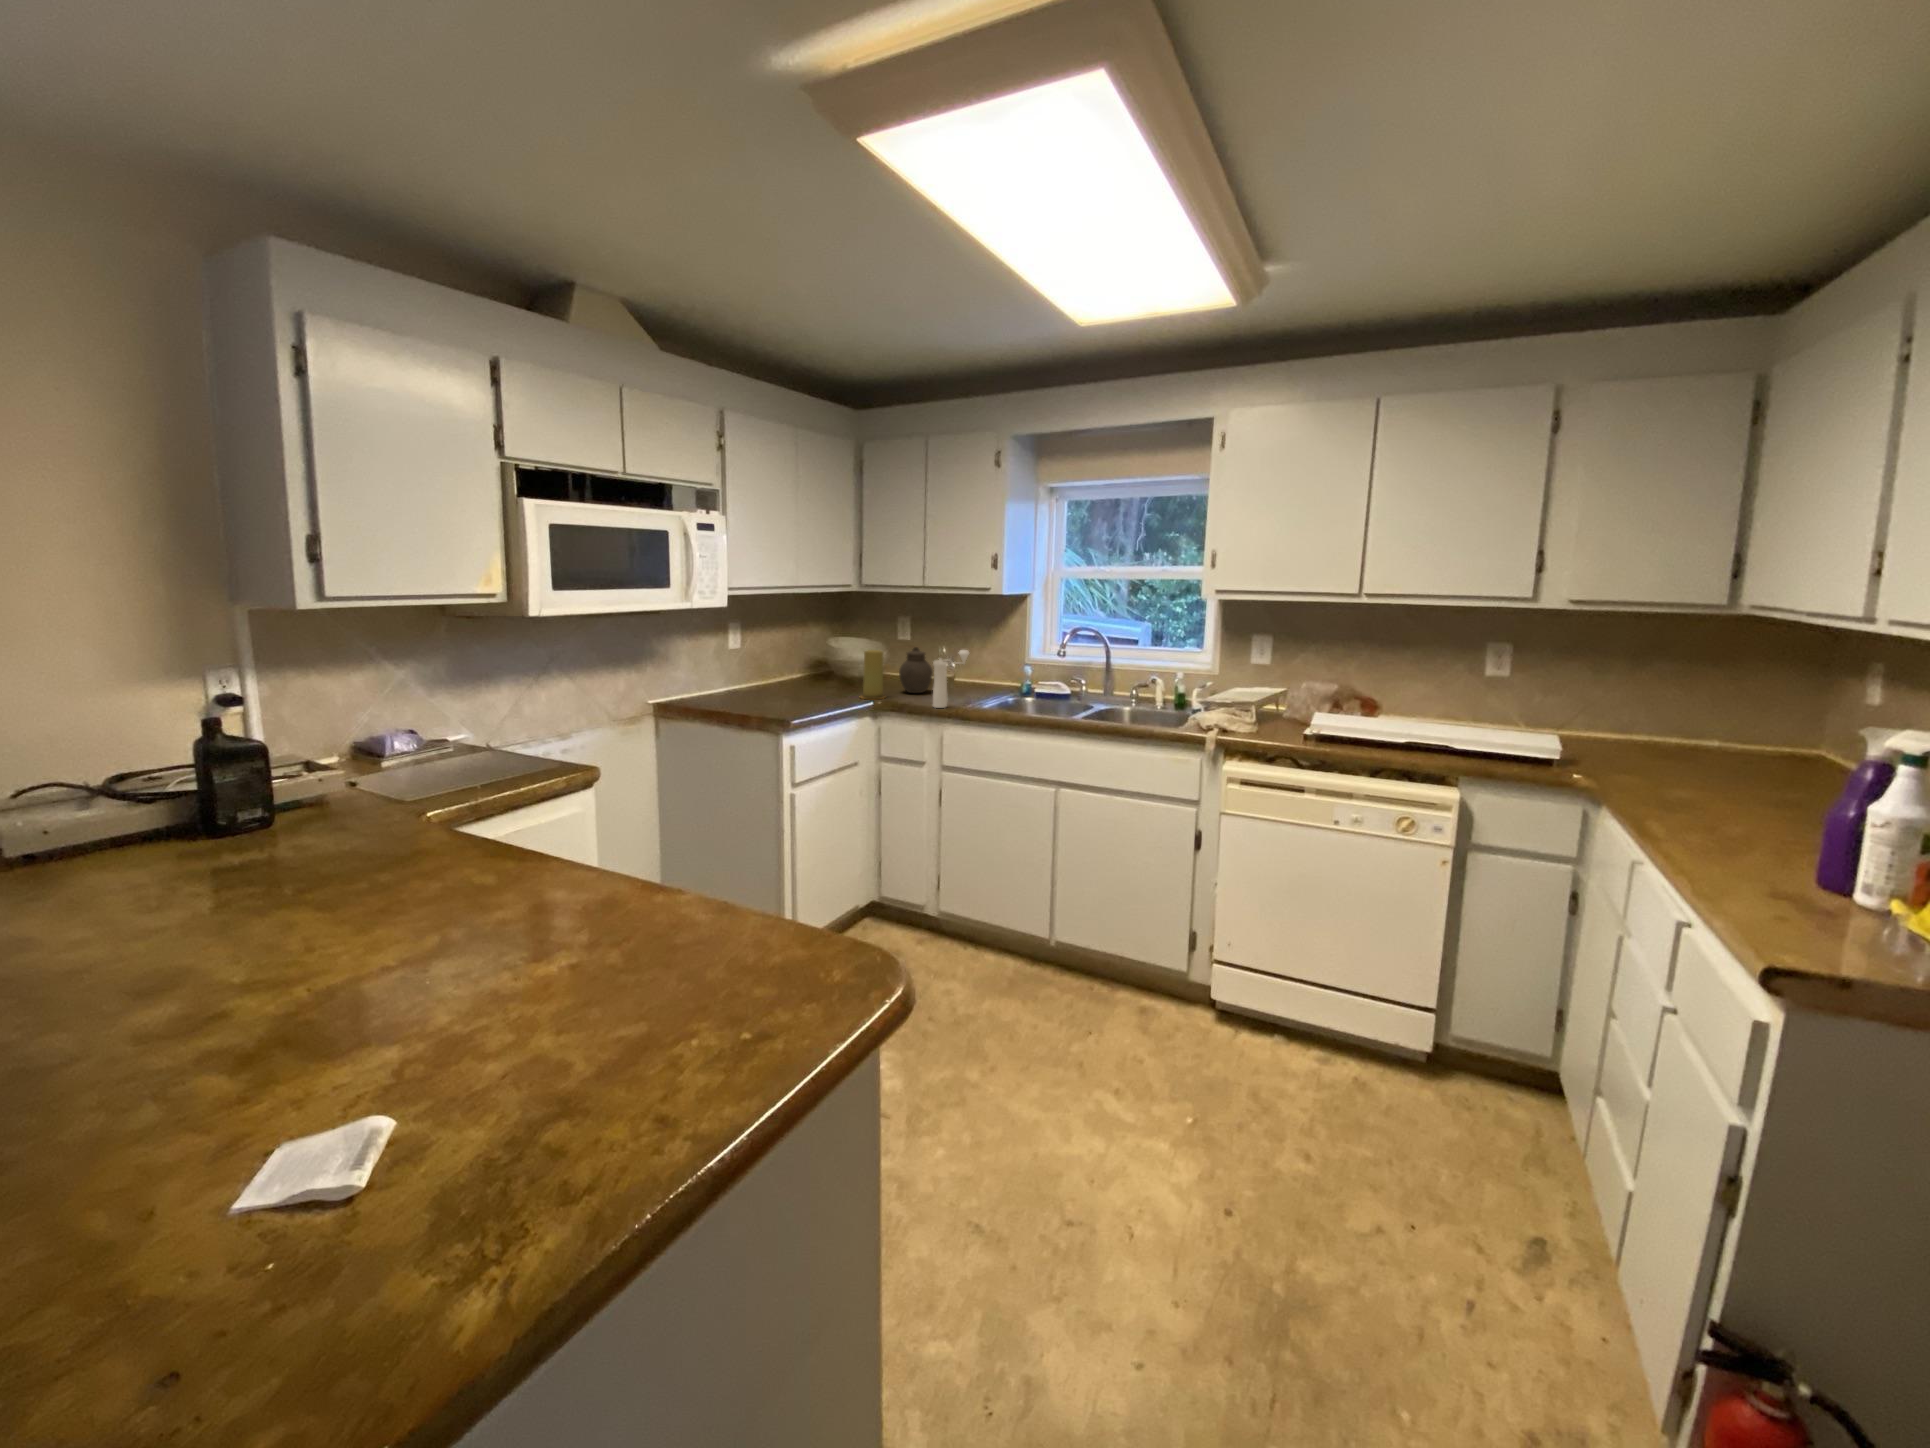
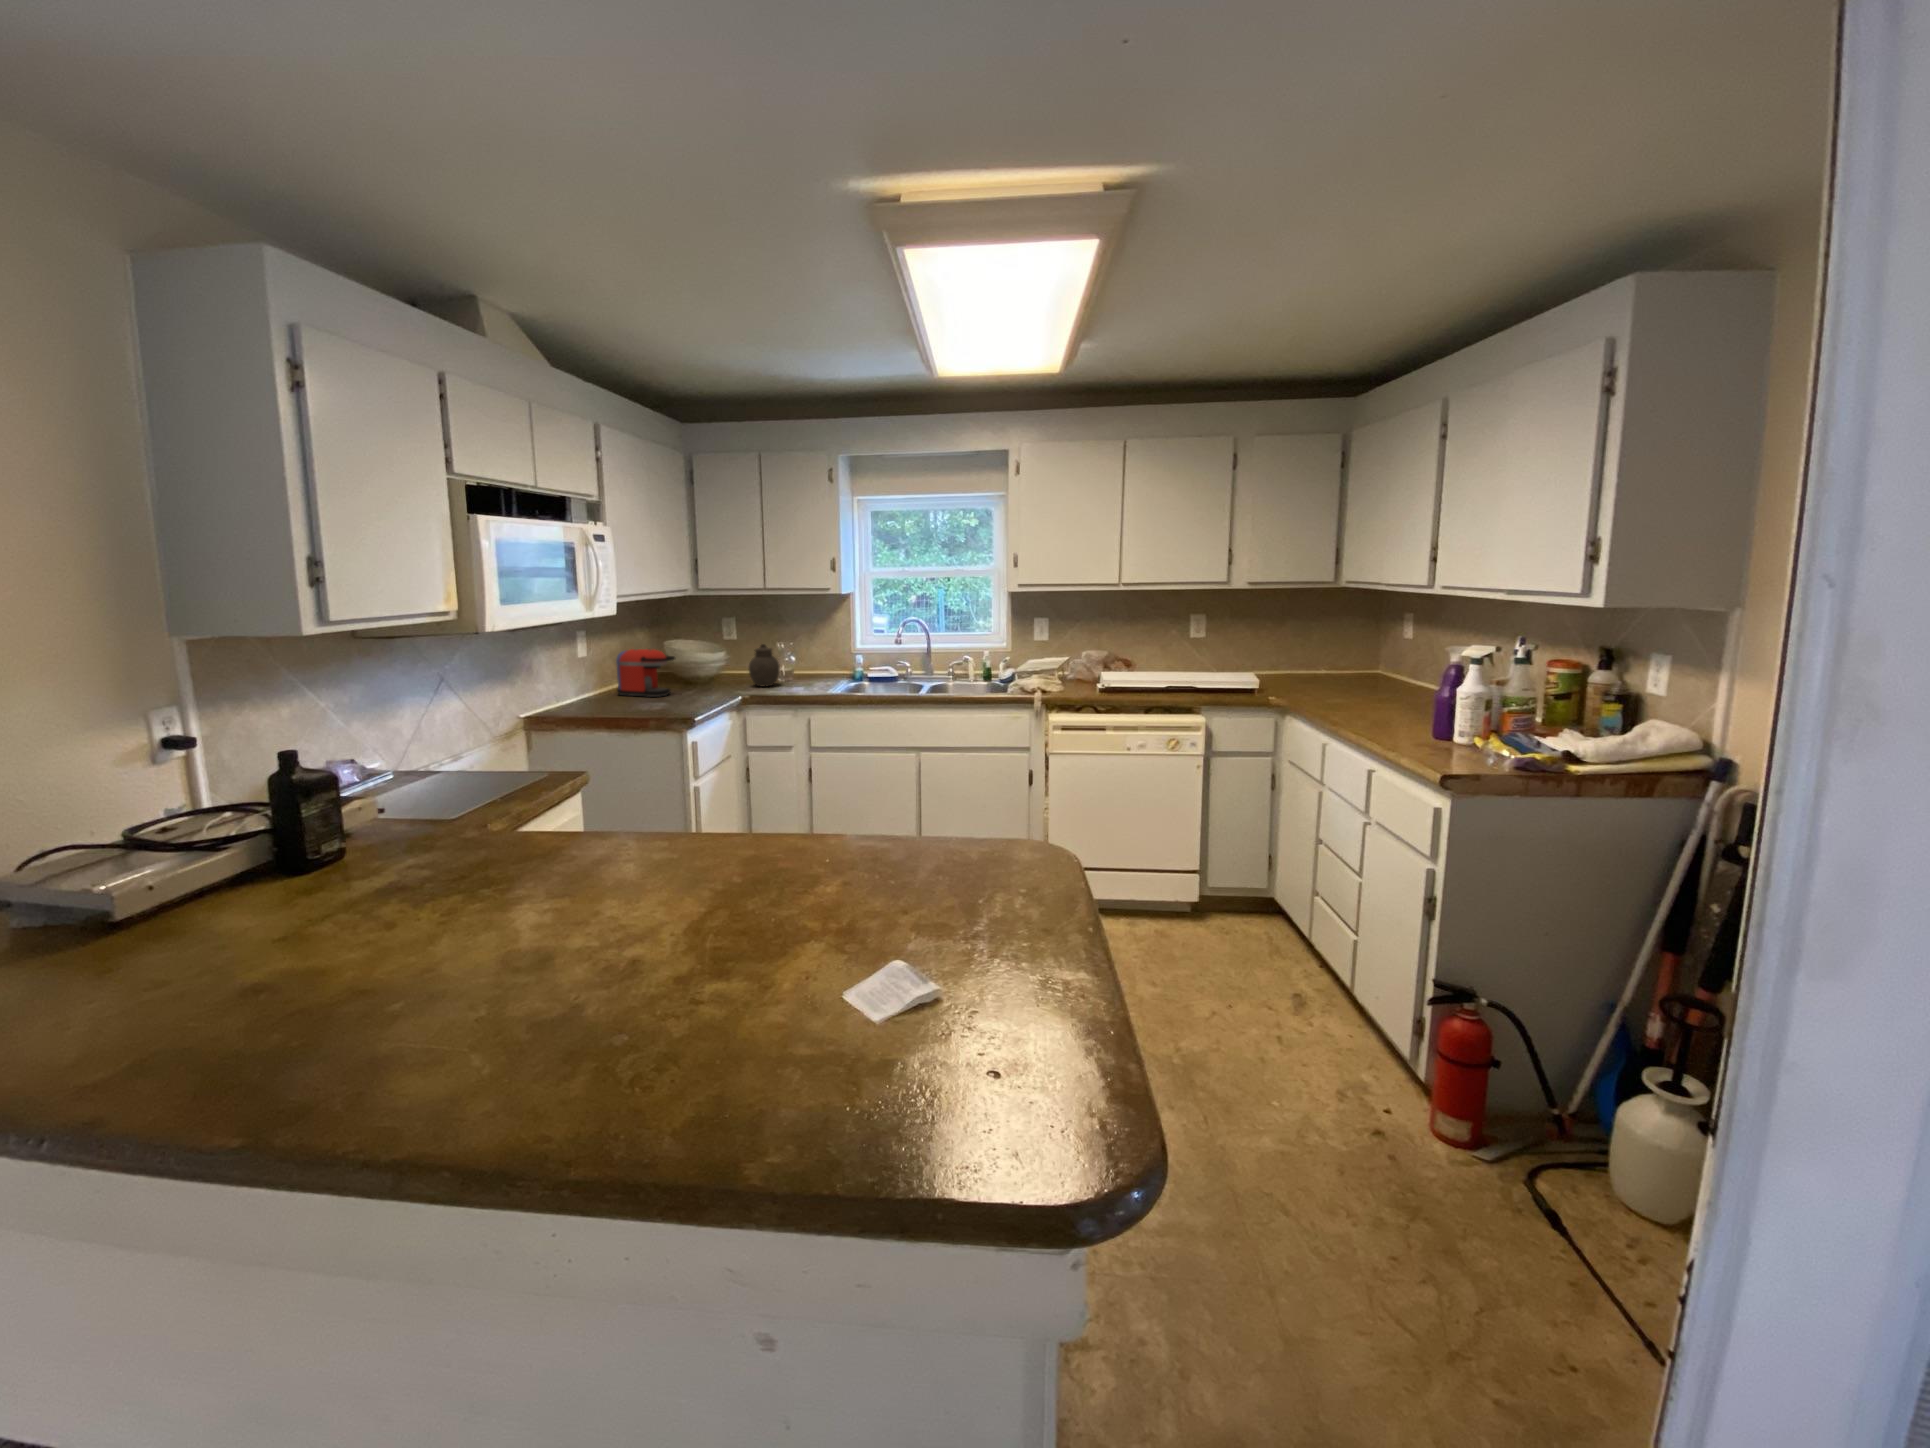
coffee maker: none [769,644,821,695] -> present [616,649,675,697]
candle: present [860,650,885,699] -> none [718,648,743,695]
pepper mill: present [933,650,969,708] -> none [795,643,824,696]

